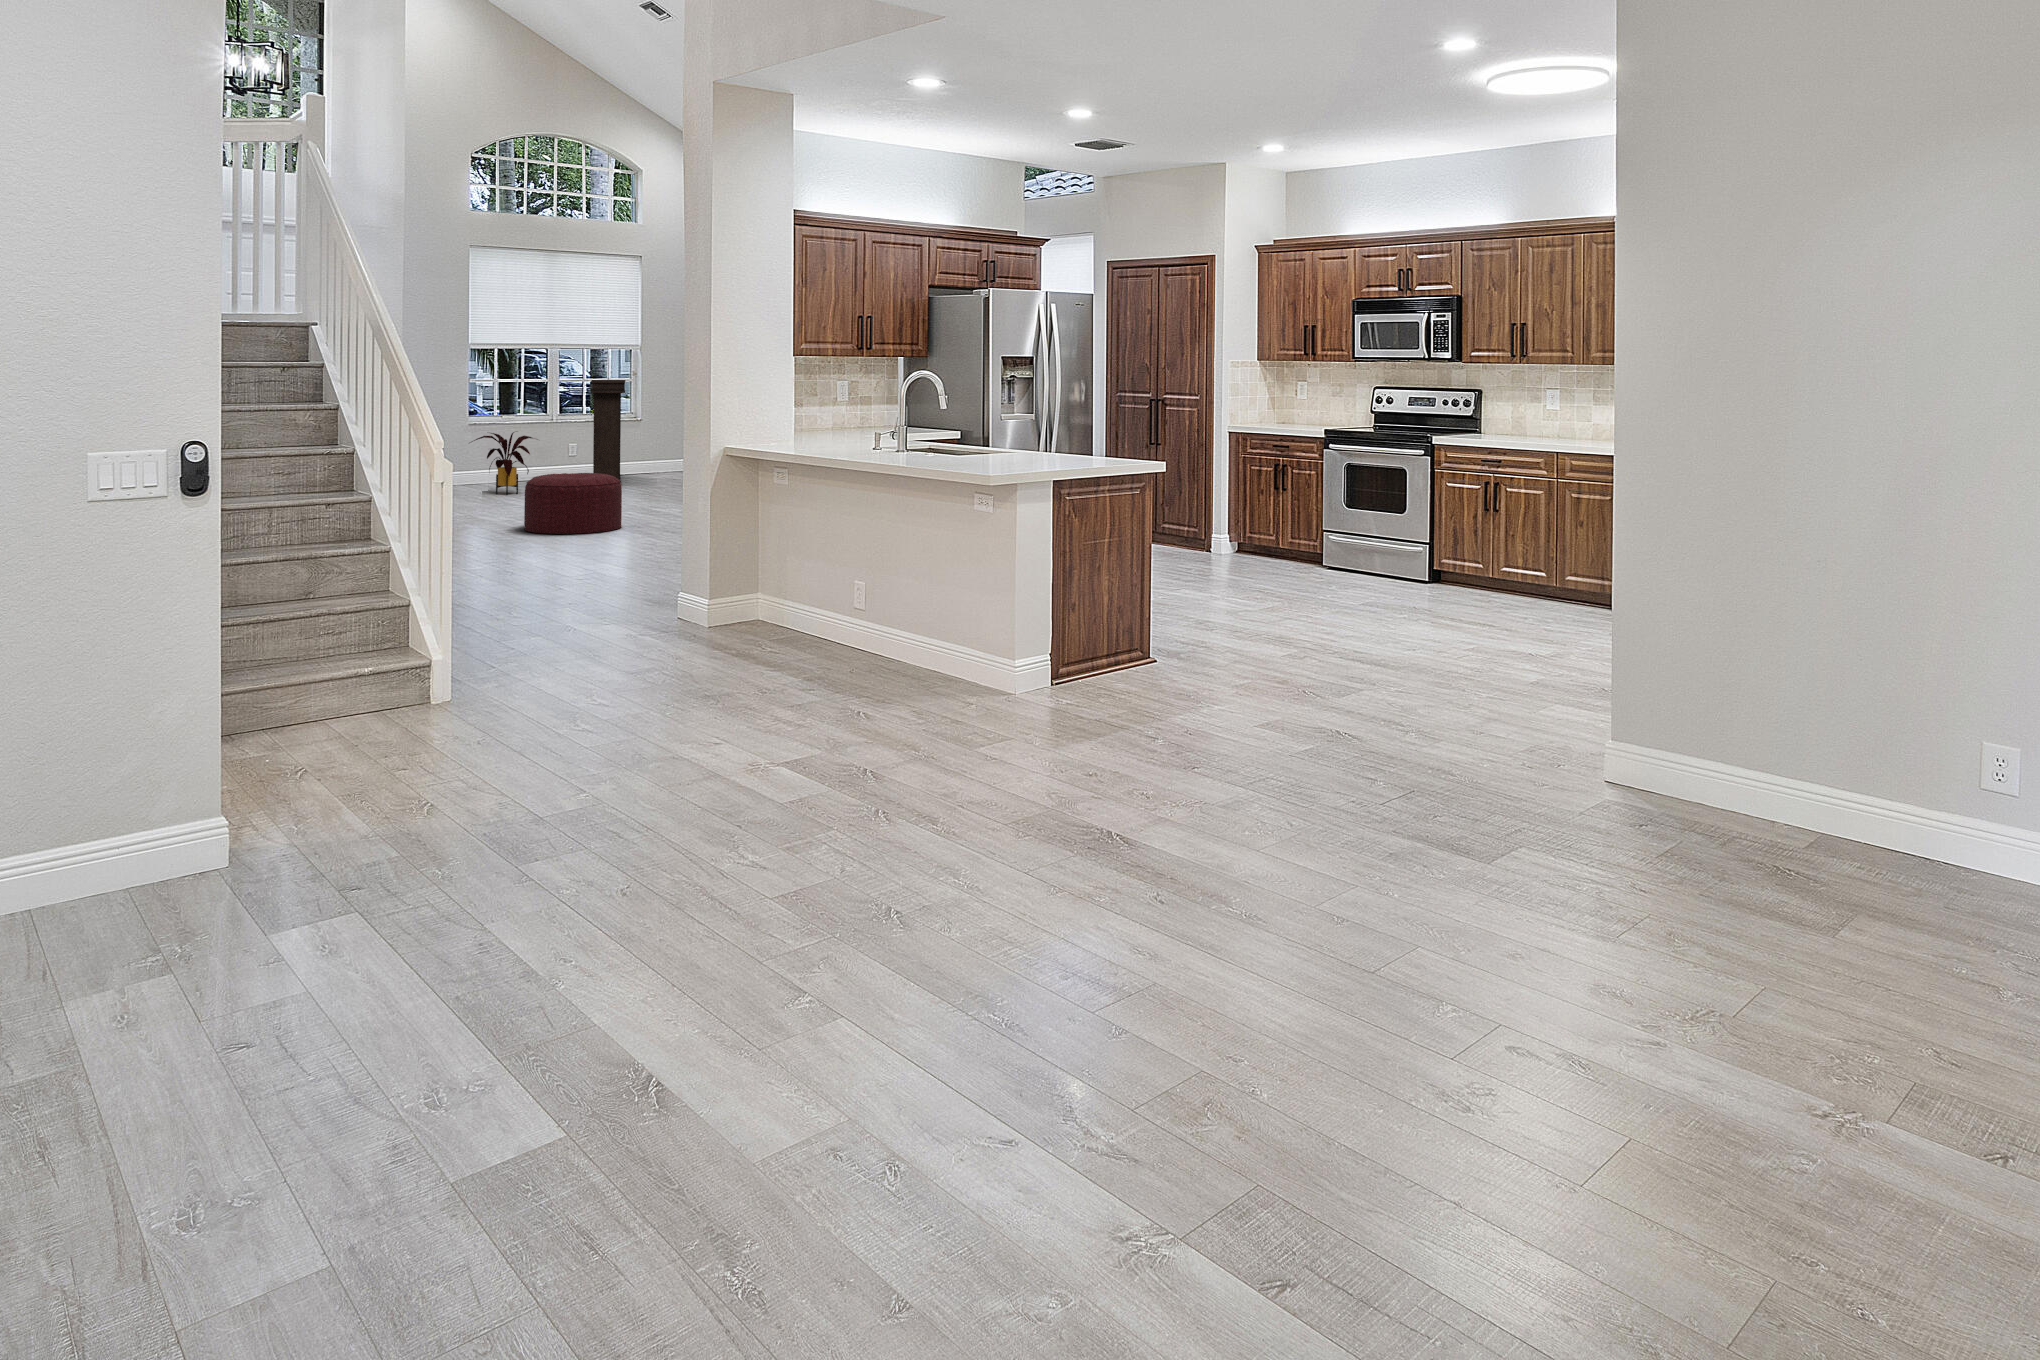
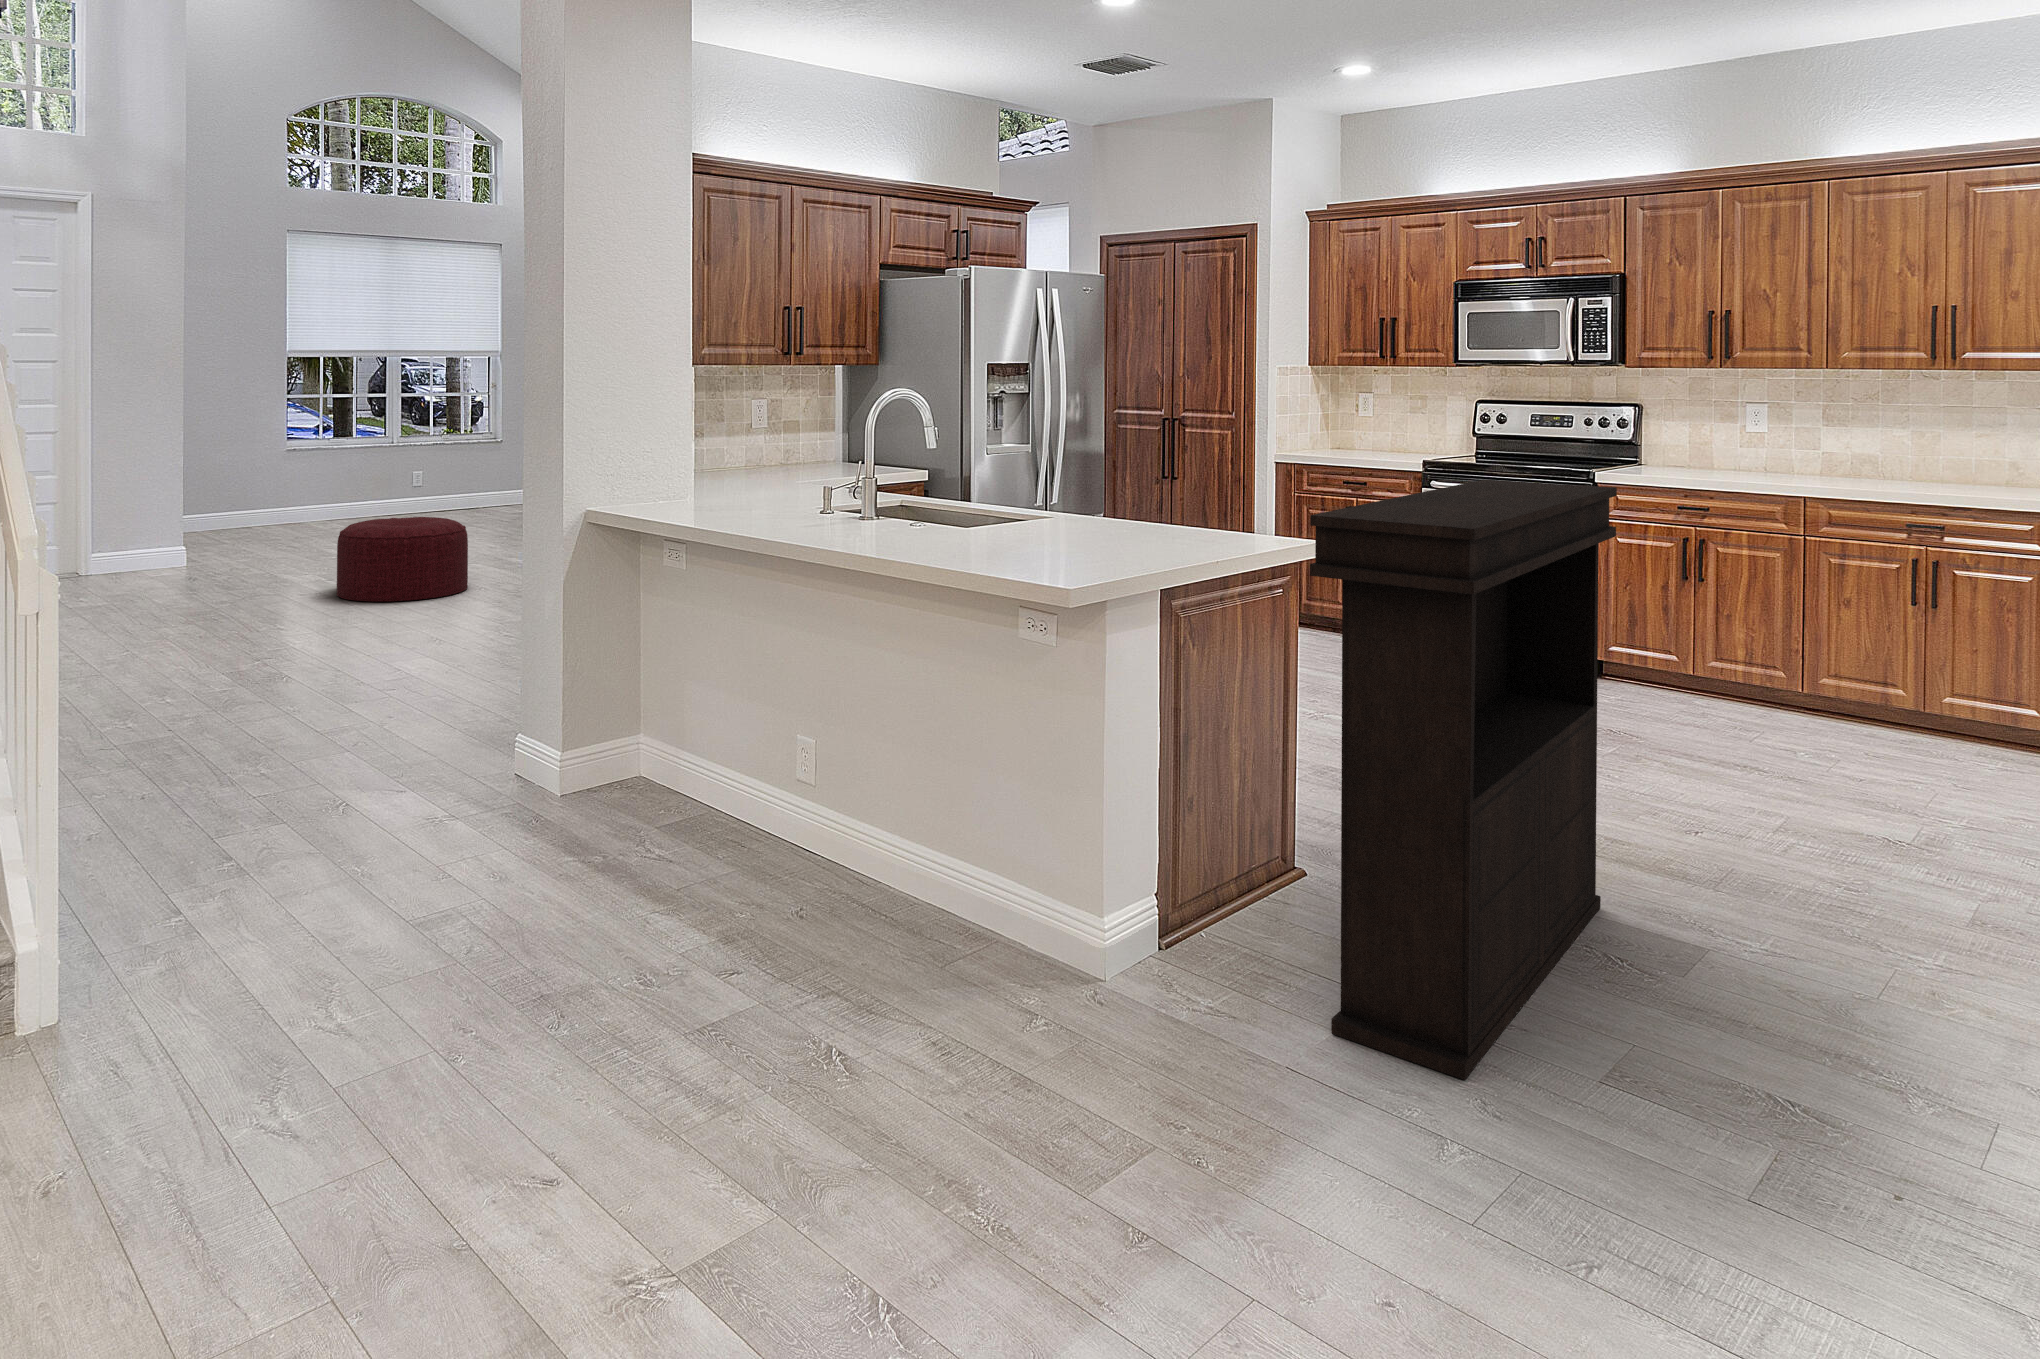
console table: present [591,380,625,480] -> present [1310,480,1617,1080]
house plant: present [472,432,532,495] -> none [286,457,378,537]

